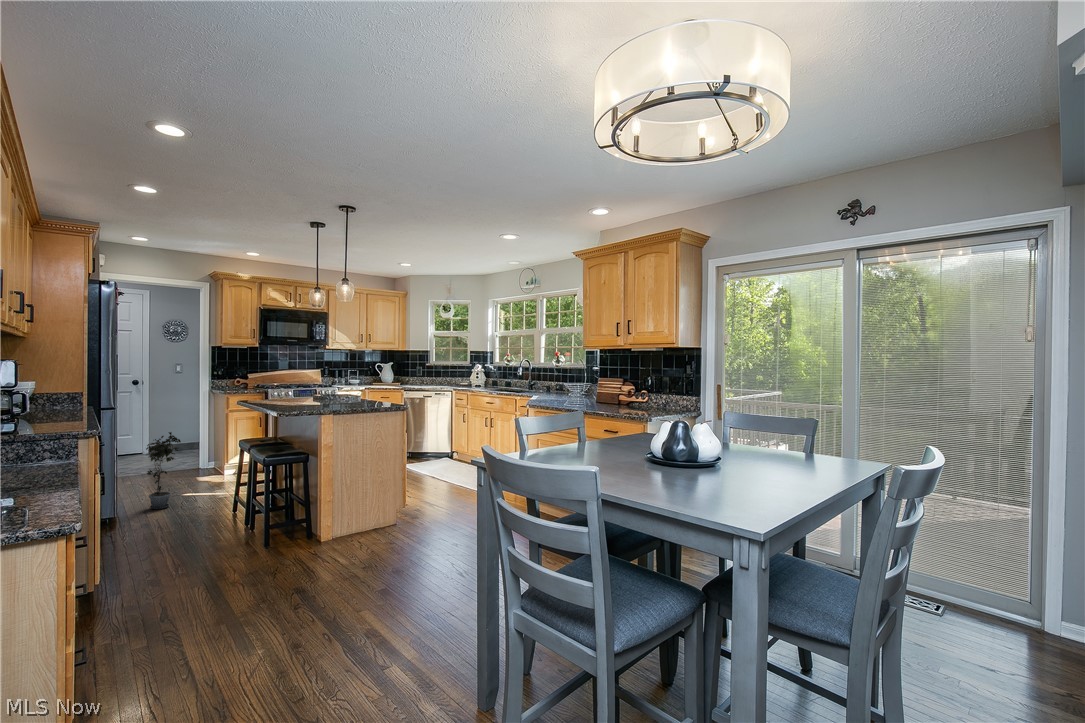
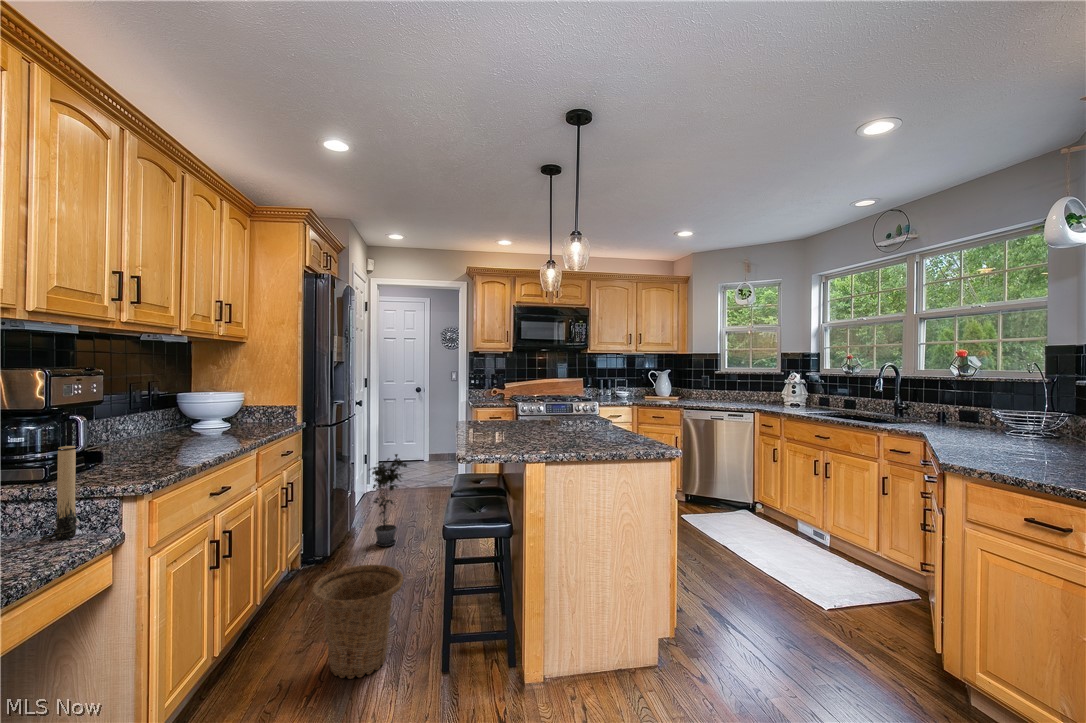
candle: none [33,408,55,465] -> present [41,446,77,541]
basket: none [165,494,233,561] -> present [312,565,404,679]

